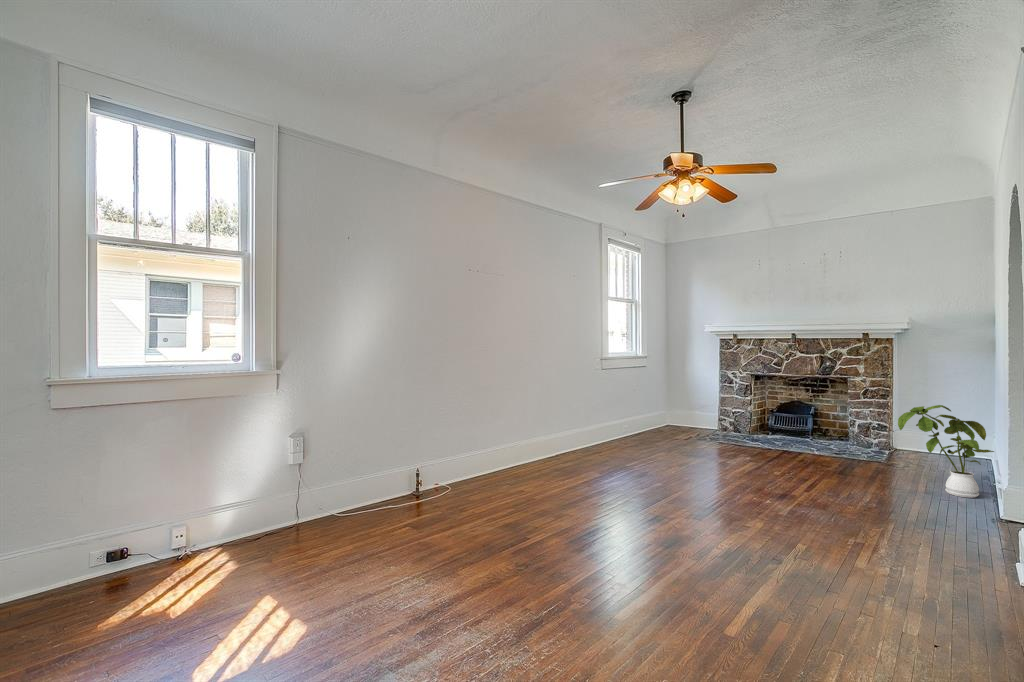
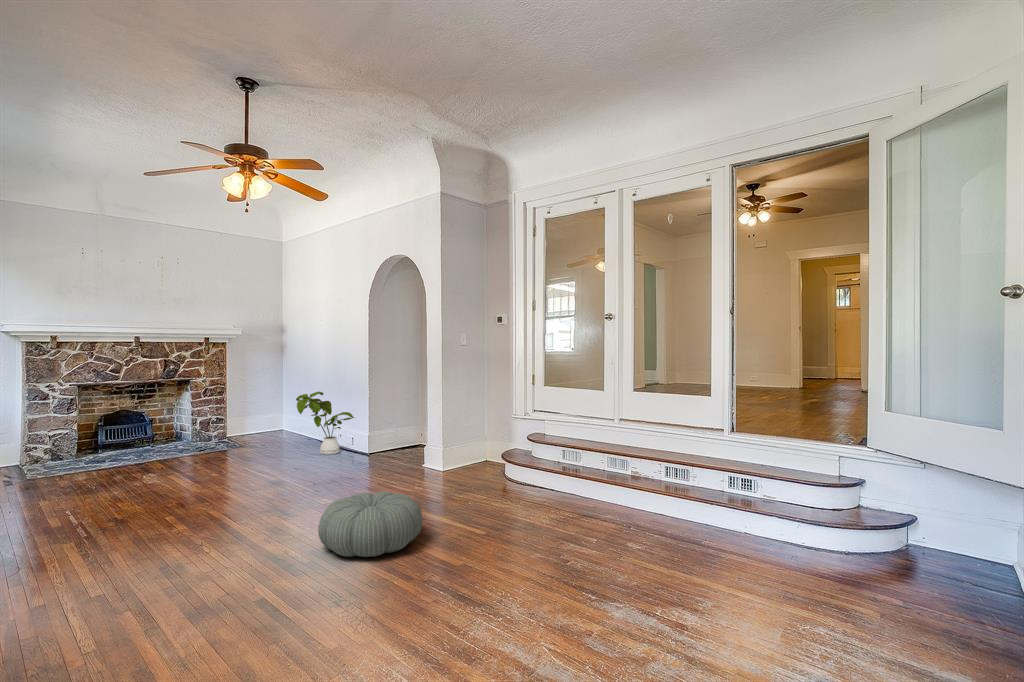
pouf: none [647,509,767,588] -> present [318,492,422,557]

